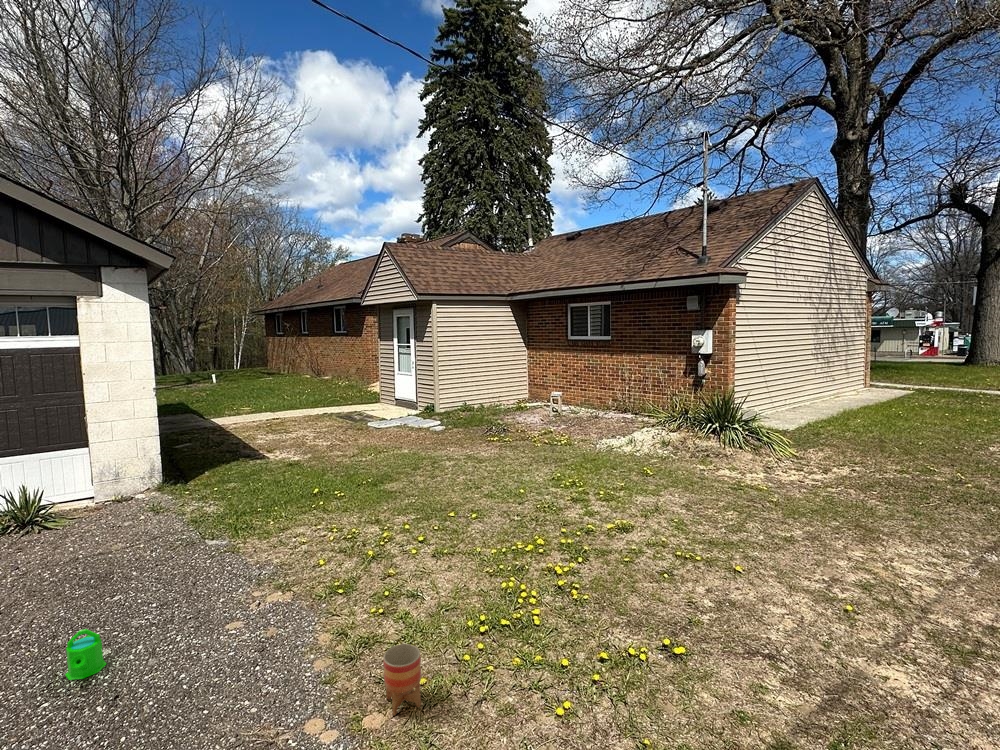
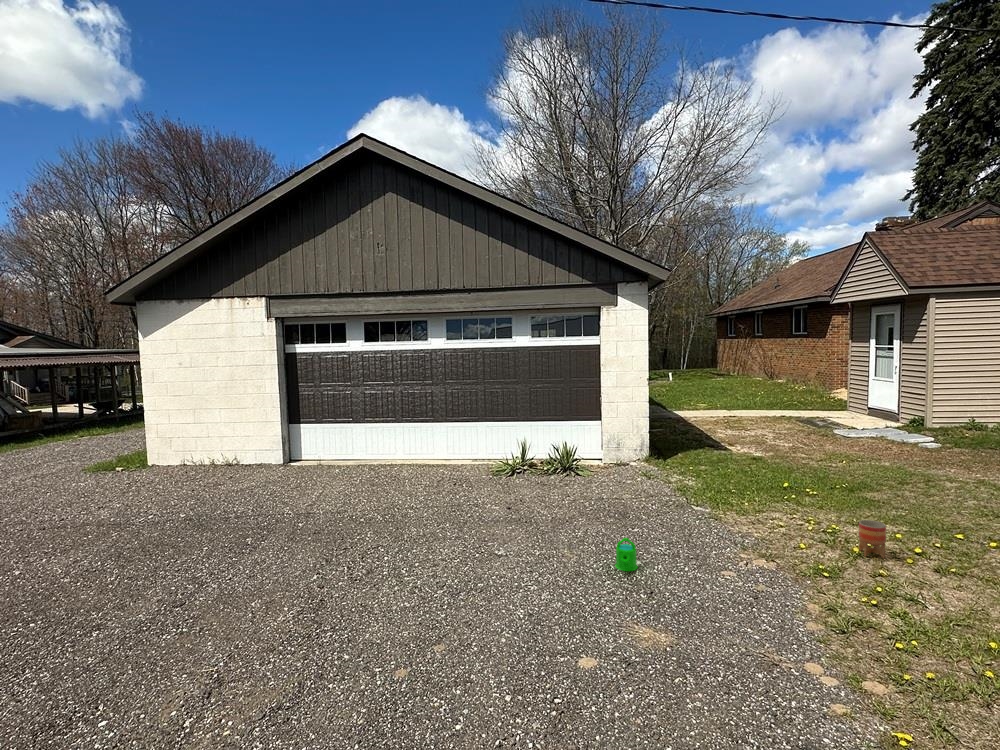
planter: present [383,644,421,715] -> present [859,520,886,558]

